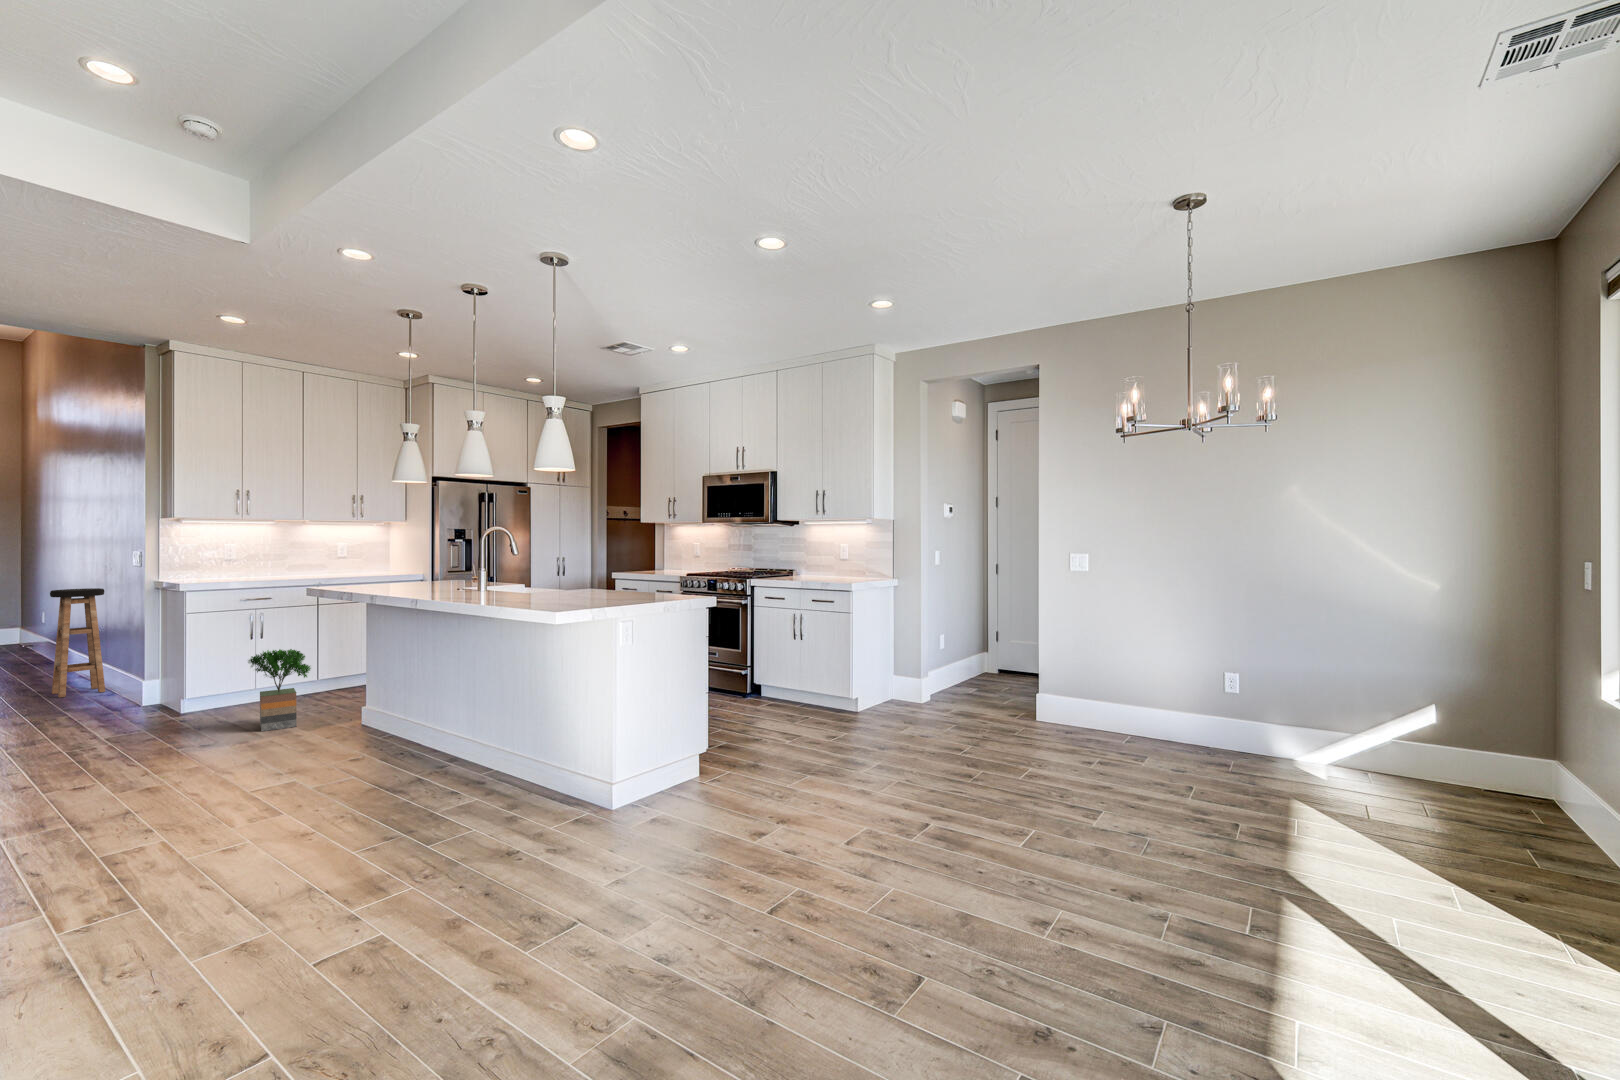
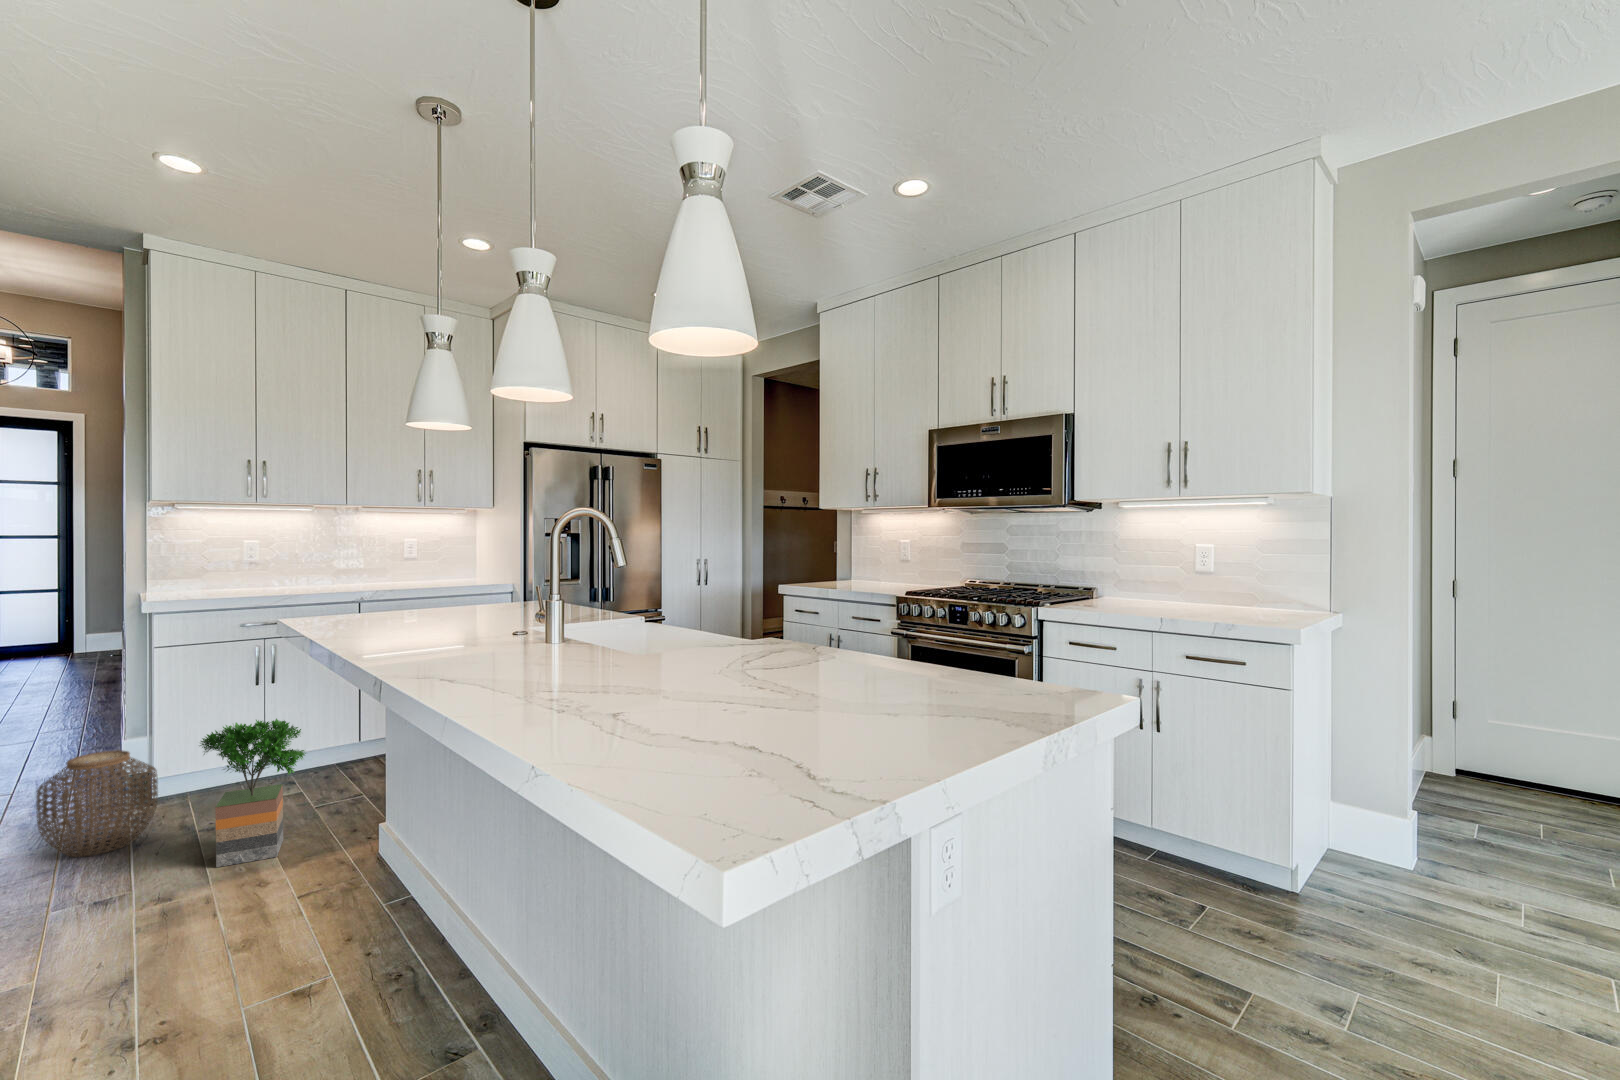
bar stool: present [50,588,105,698] -> none [21,603,96,758]
woven basket: none [139,671,209,732] -> present [36,750,158,857]

